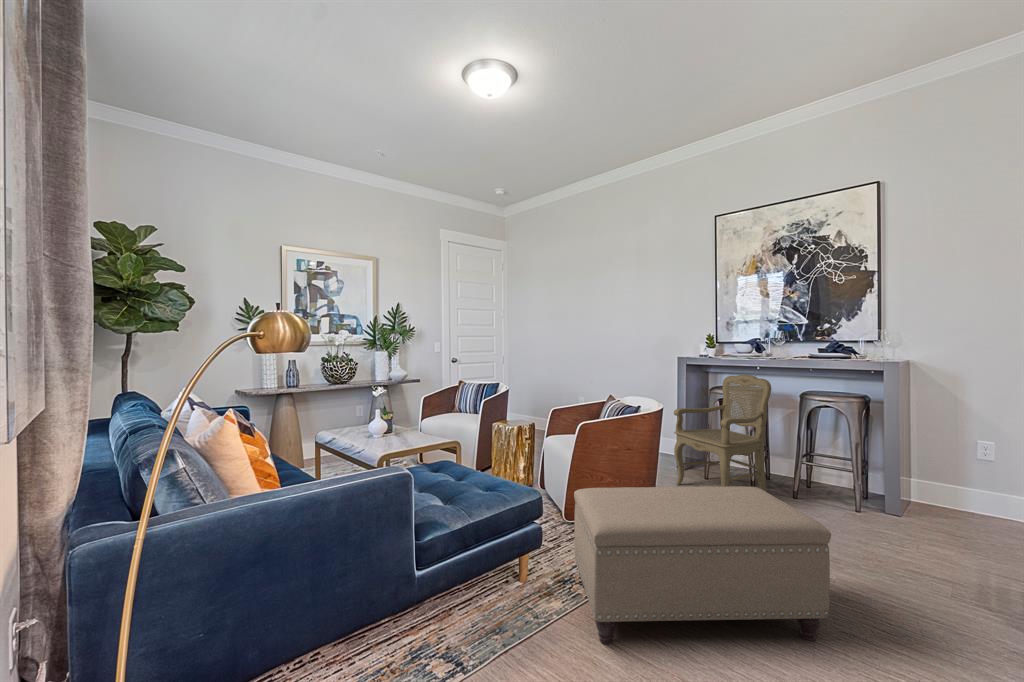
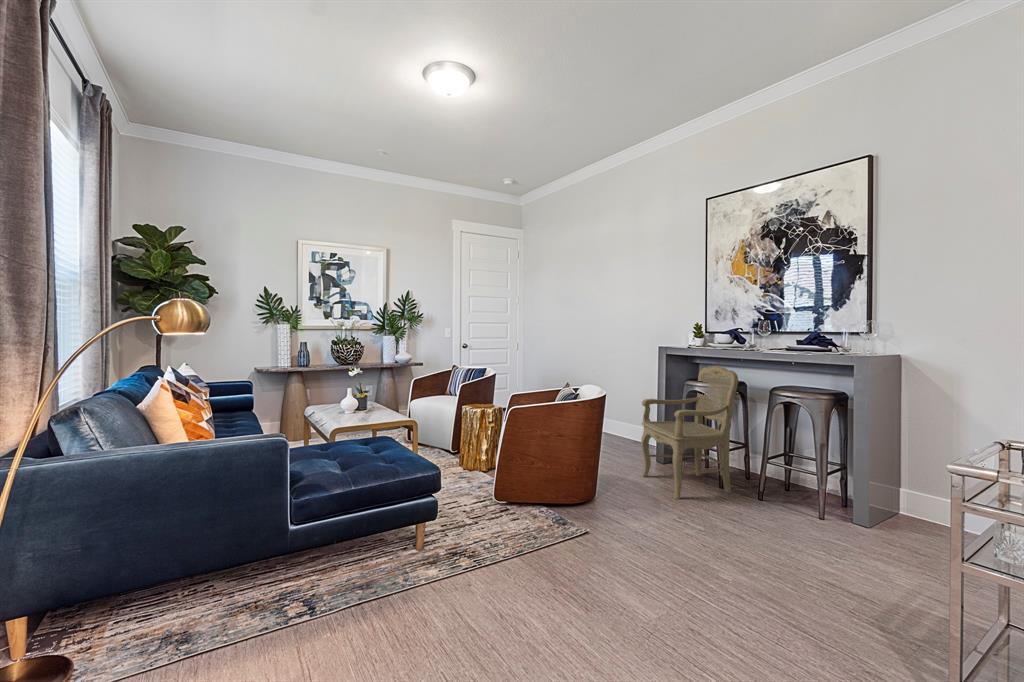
ottoman: present [574,486,831,644] -> none [437,467,672,632]

